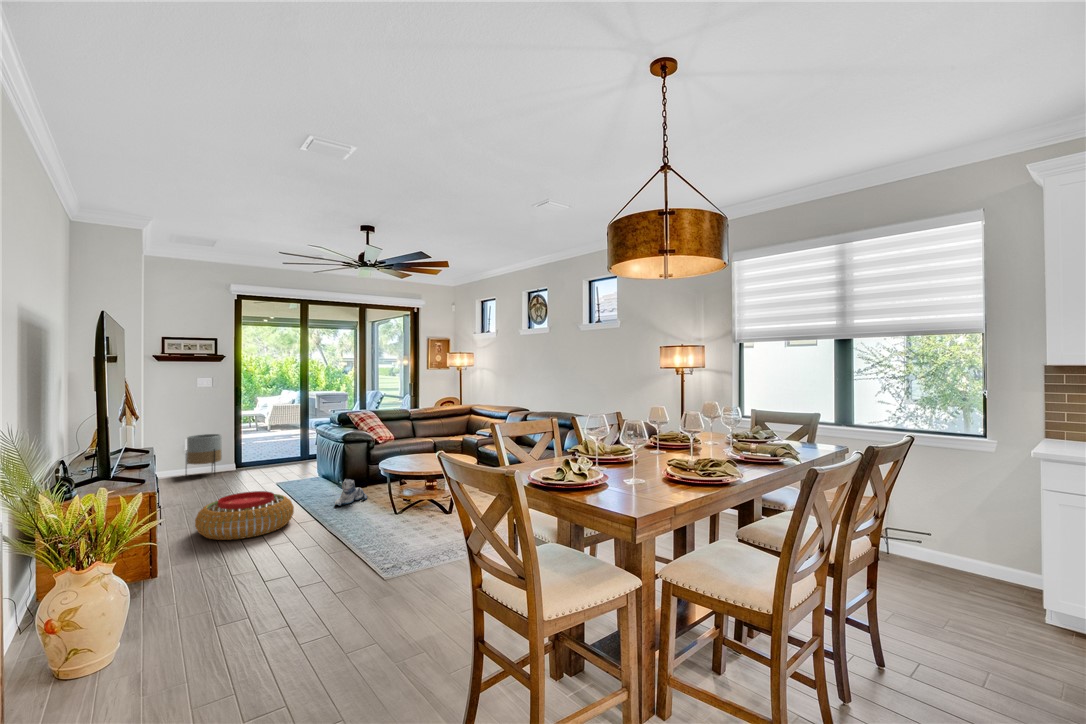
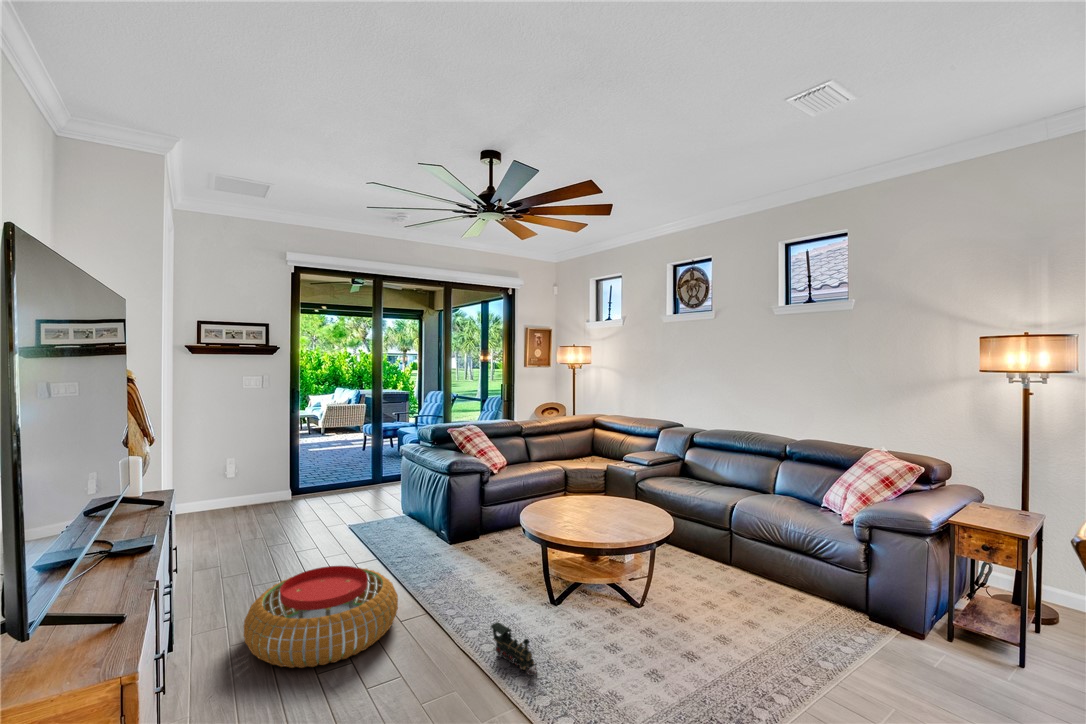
planter: present [186,434,222,476] -> none [228,451,274,511]
plush toy: present [335,479,367,506] -> none [449,537,492,582]
toy train: none [344,515,367,538] -> present [491,622,536,675]

